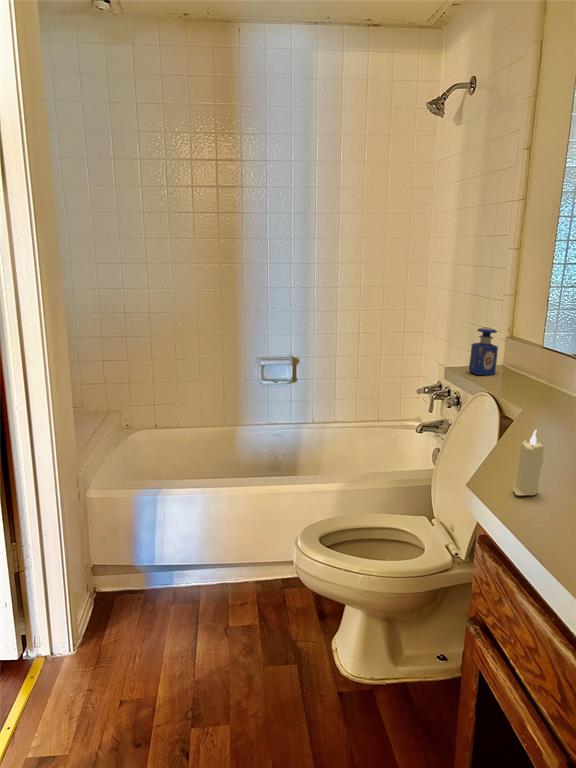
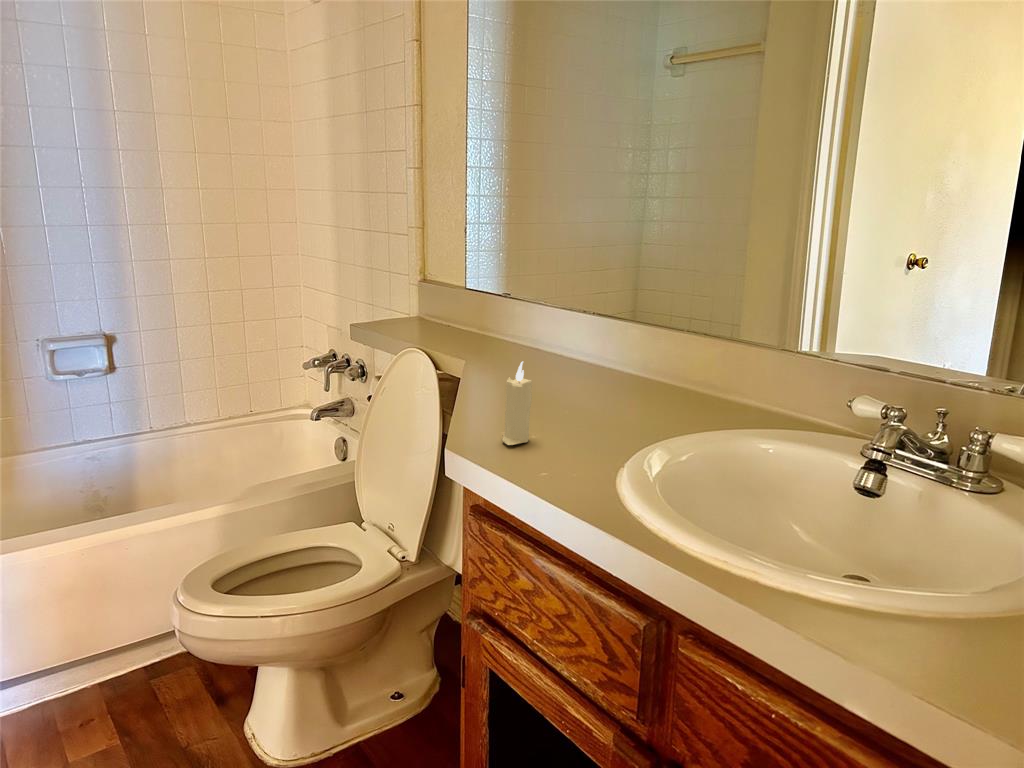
perfume bottle: present [469,327,498,375] -> none [381,268,414,328]

